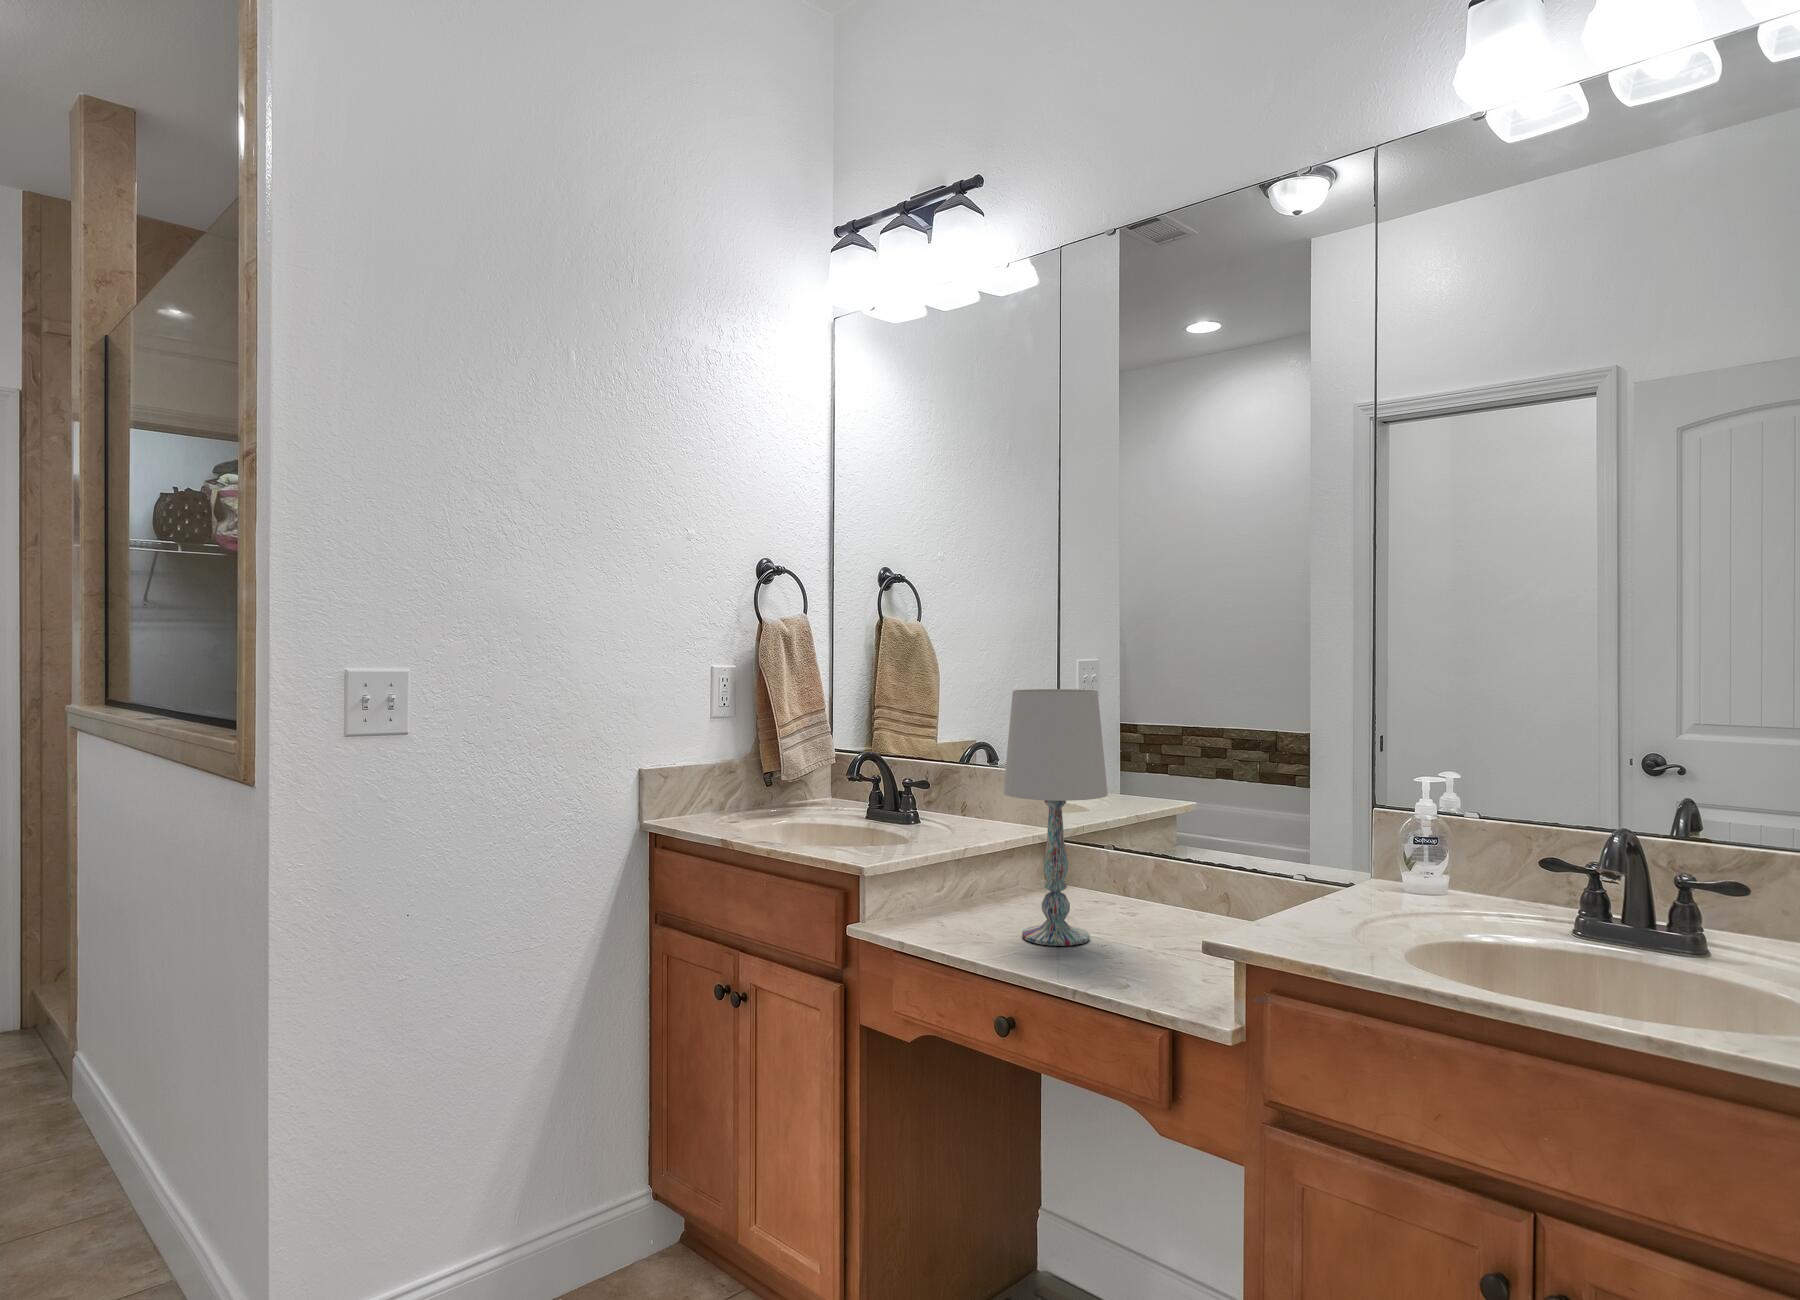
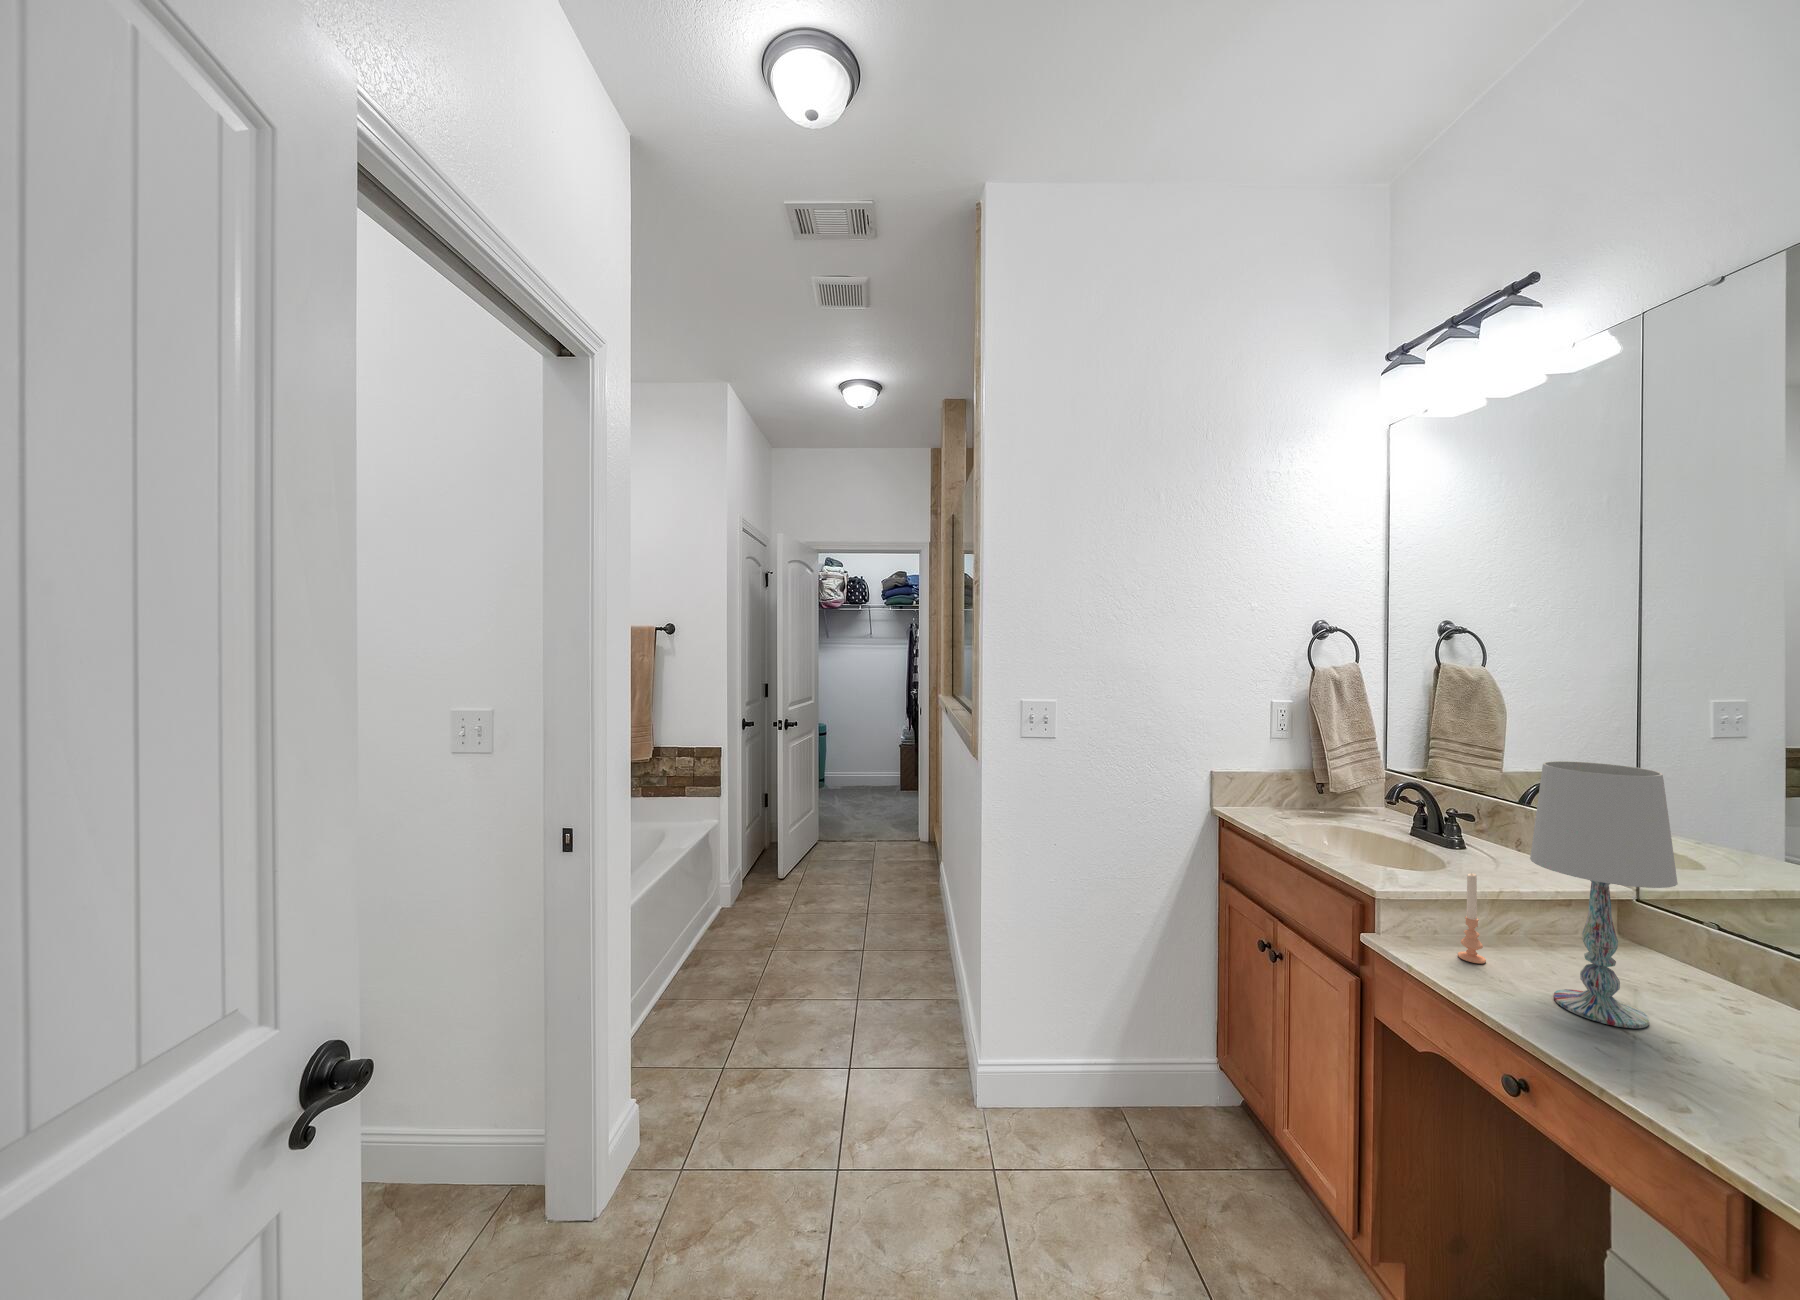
candle: none [938,826,962,926] -> present [1458,873,1486,964]

